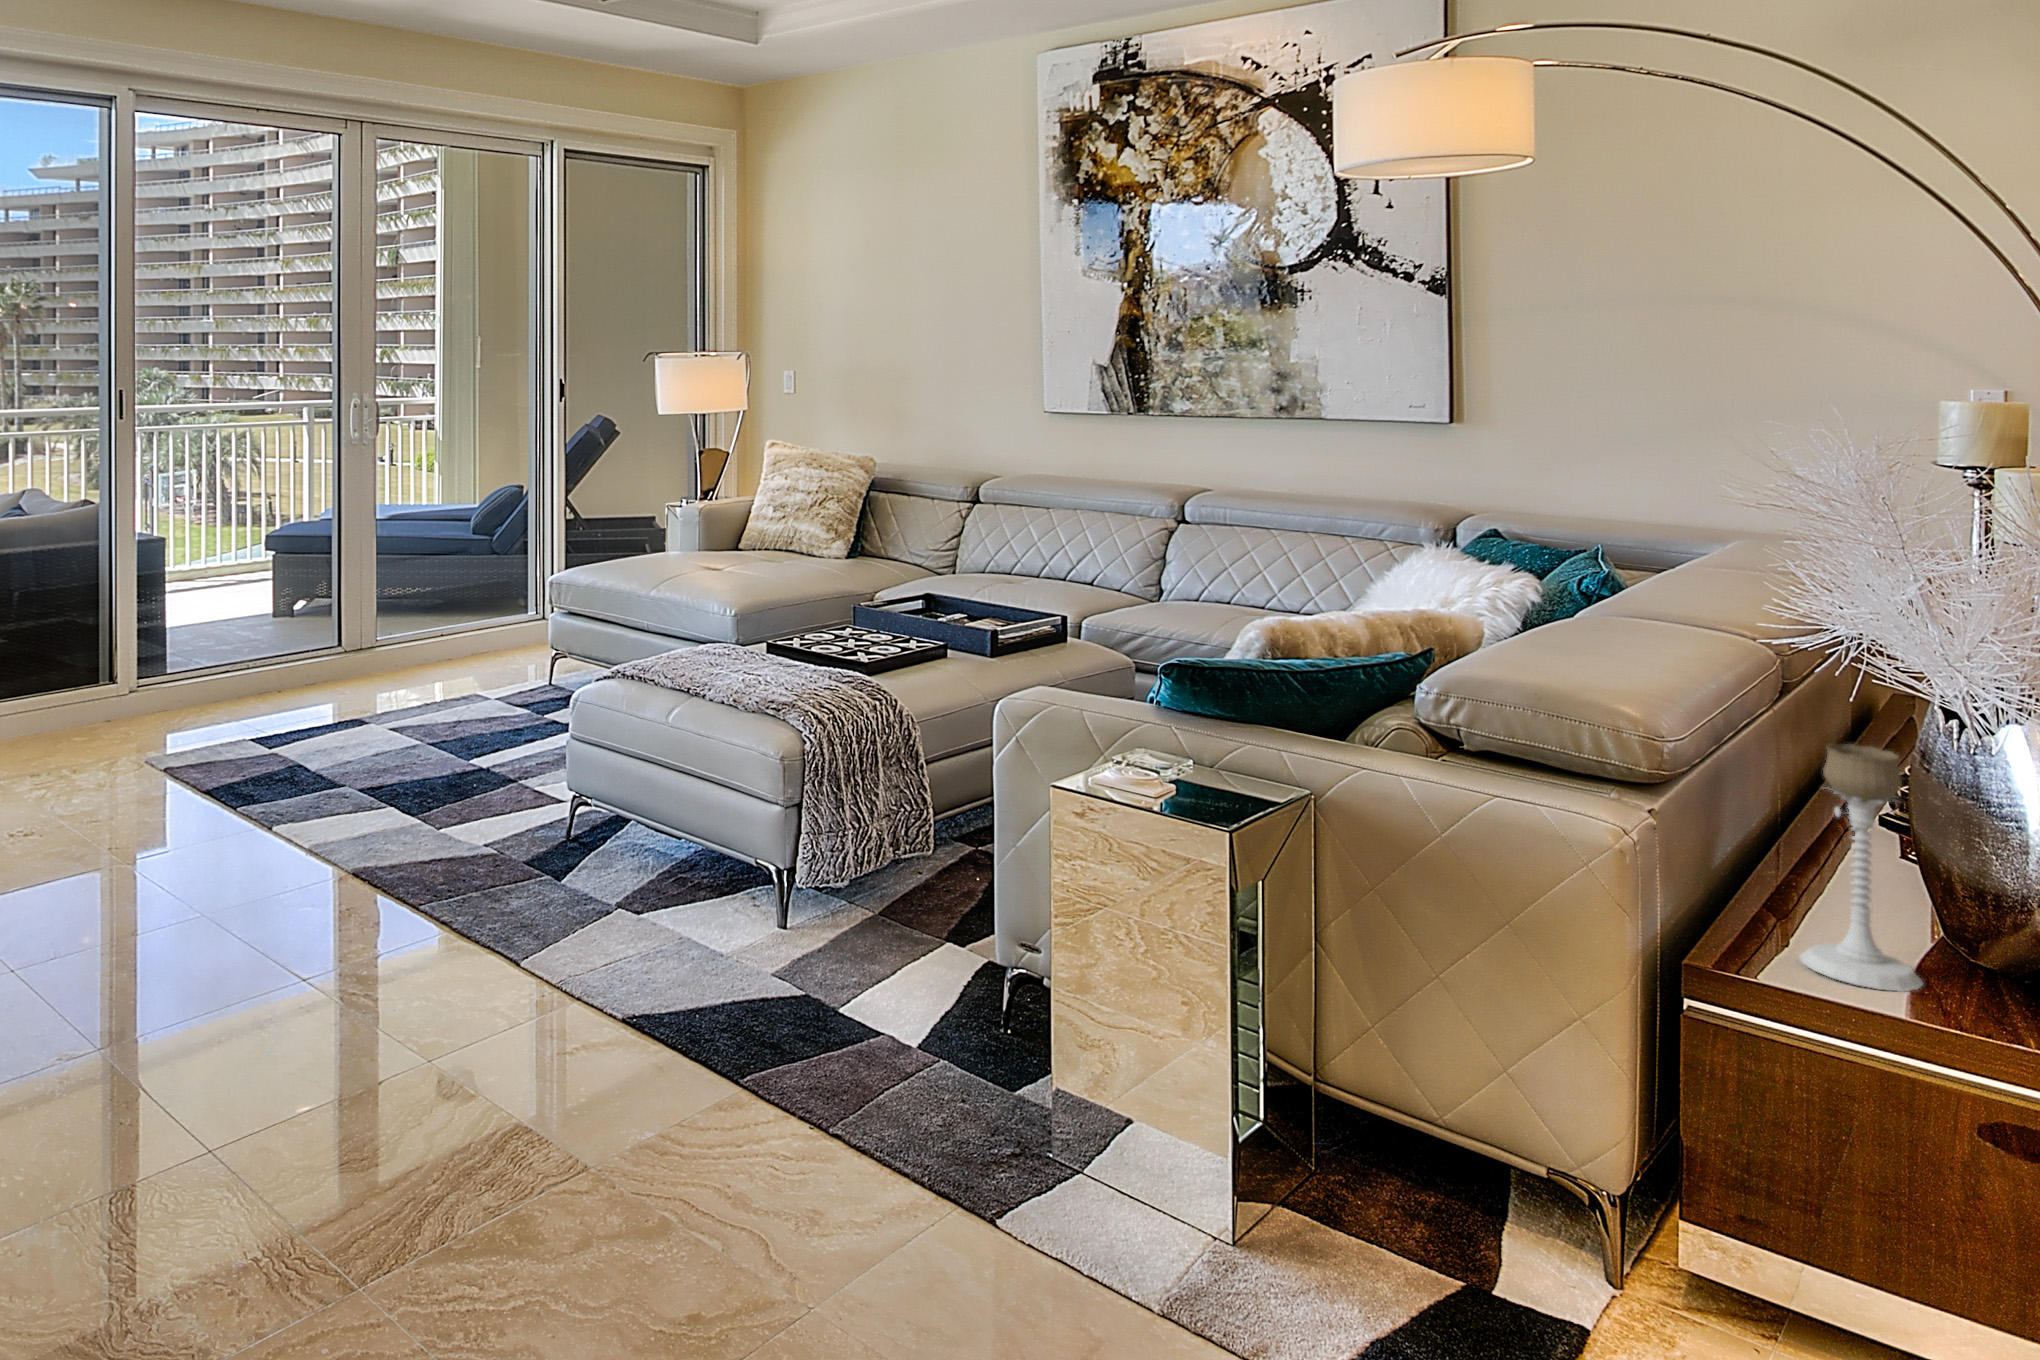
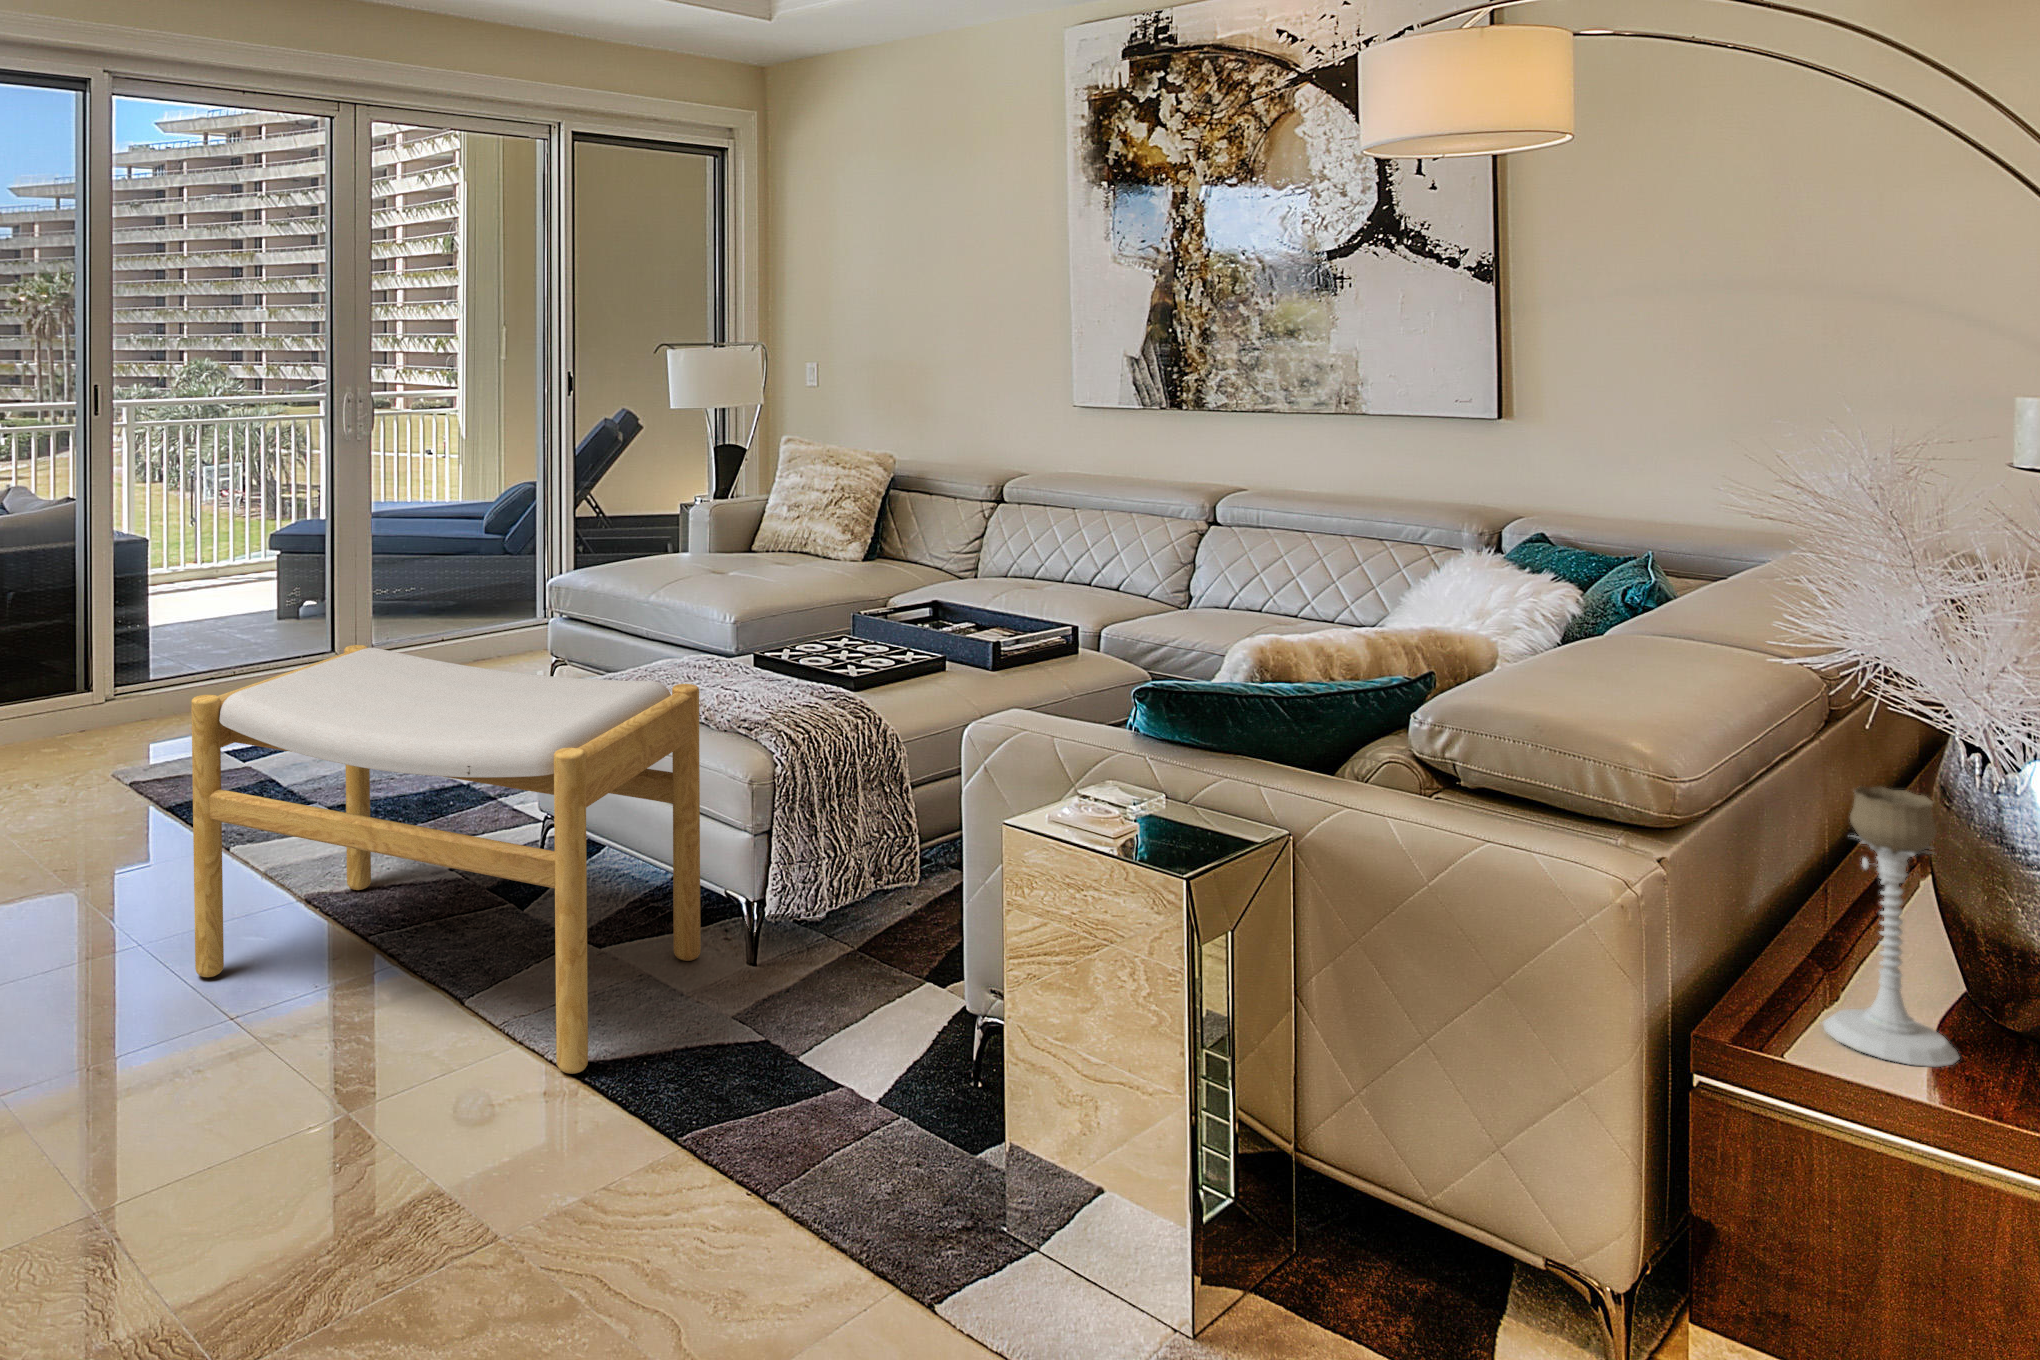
footstool: none [261,632,733,1024] -> present [191,645,701,1074]

